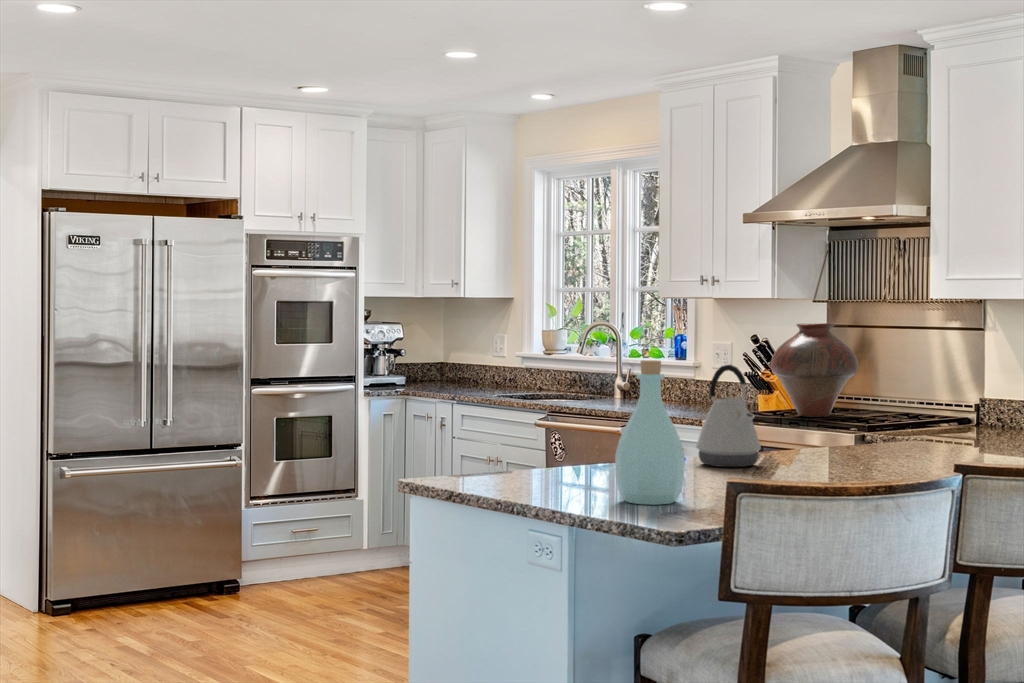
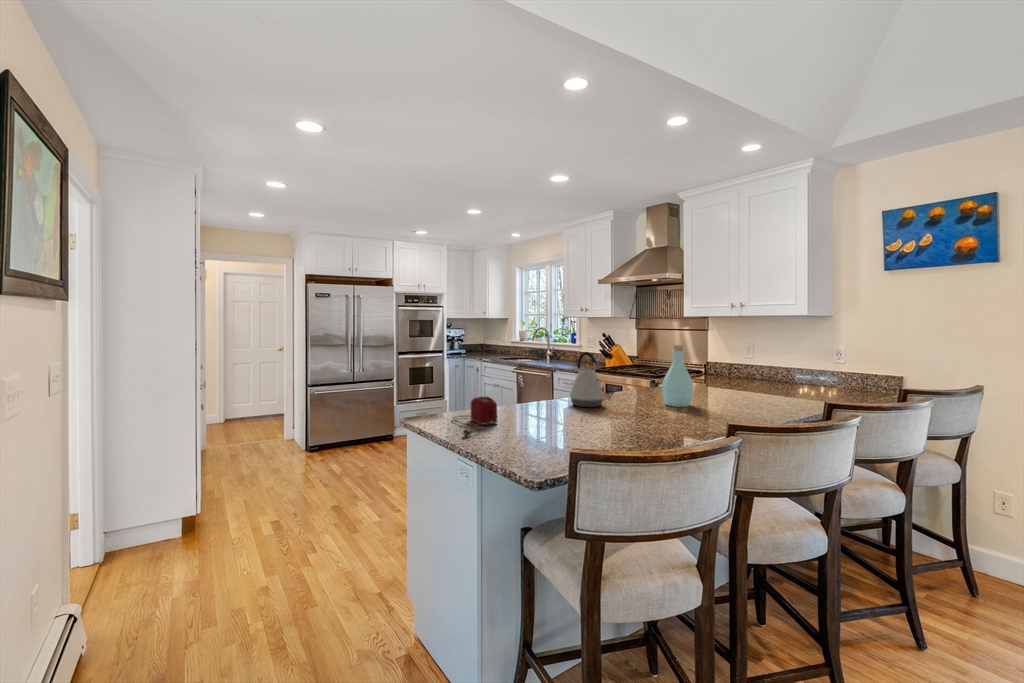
vase: present [771,323,858,417] -> none [611,328,650,370]
bottle: present [615,360,685,505] -> present [662,345,693,407]
toaster: none [495,439,579,497] -> present [453,397,497,437]

